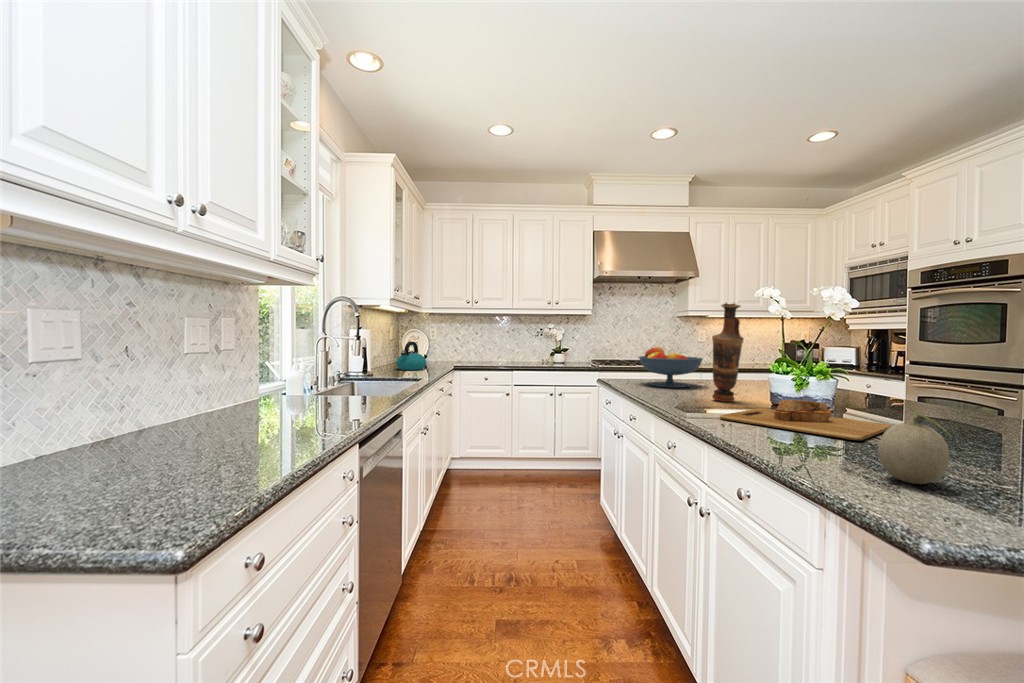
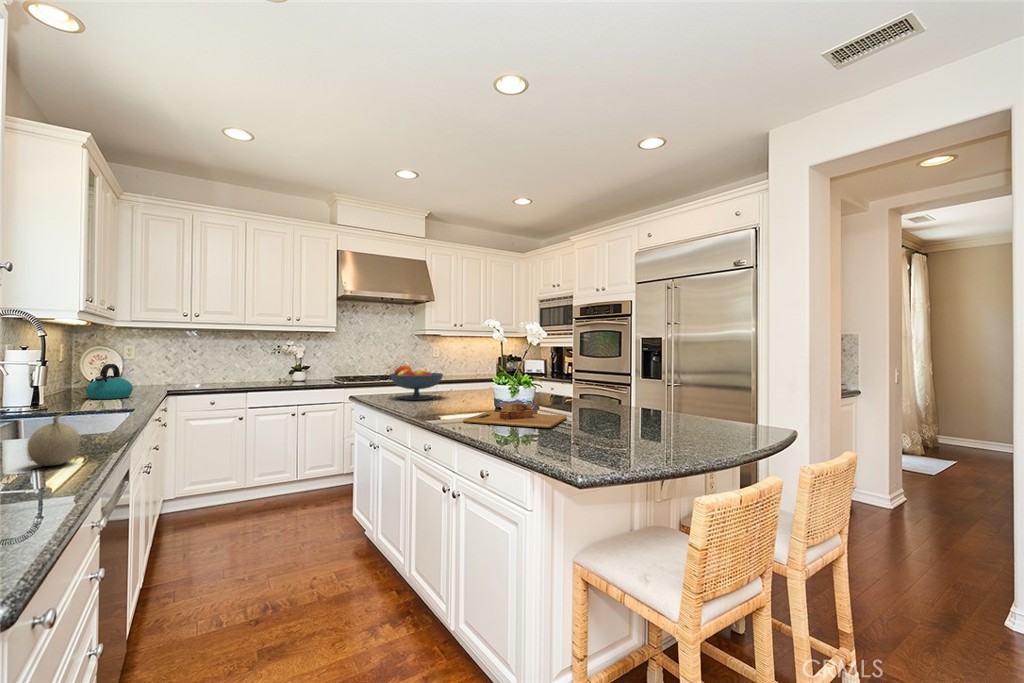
vase: present [712,304,744,402] -> none [453,331,476,409]
fruit: present [878,403,952,484] -> present [28,409,80,466]

